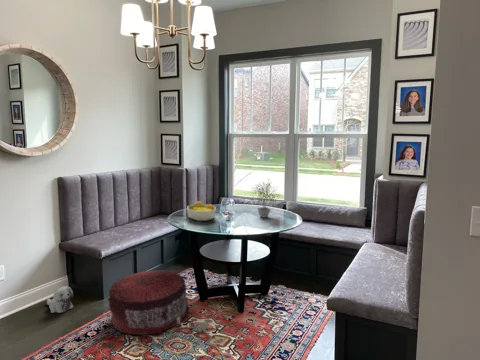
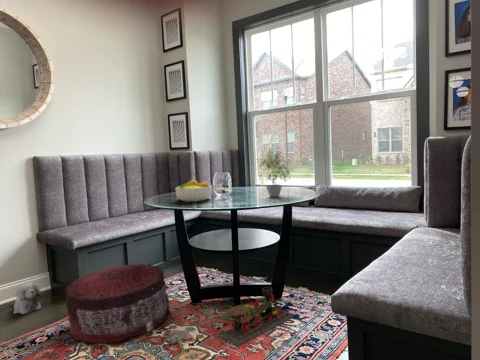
toy train: none [233,288,282,333] -> present [219,287,295,346]

